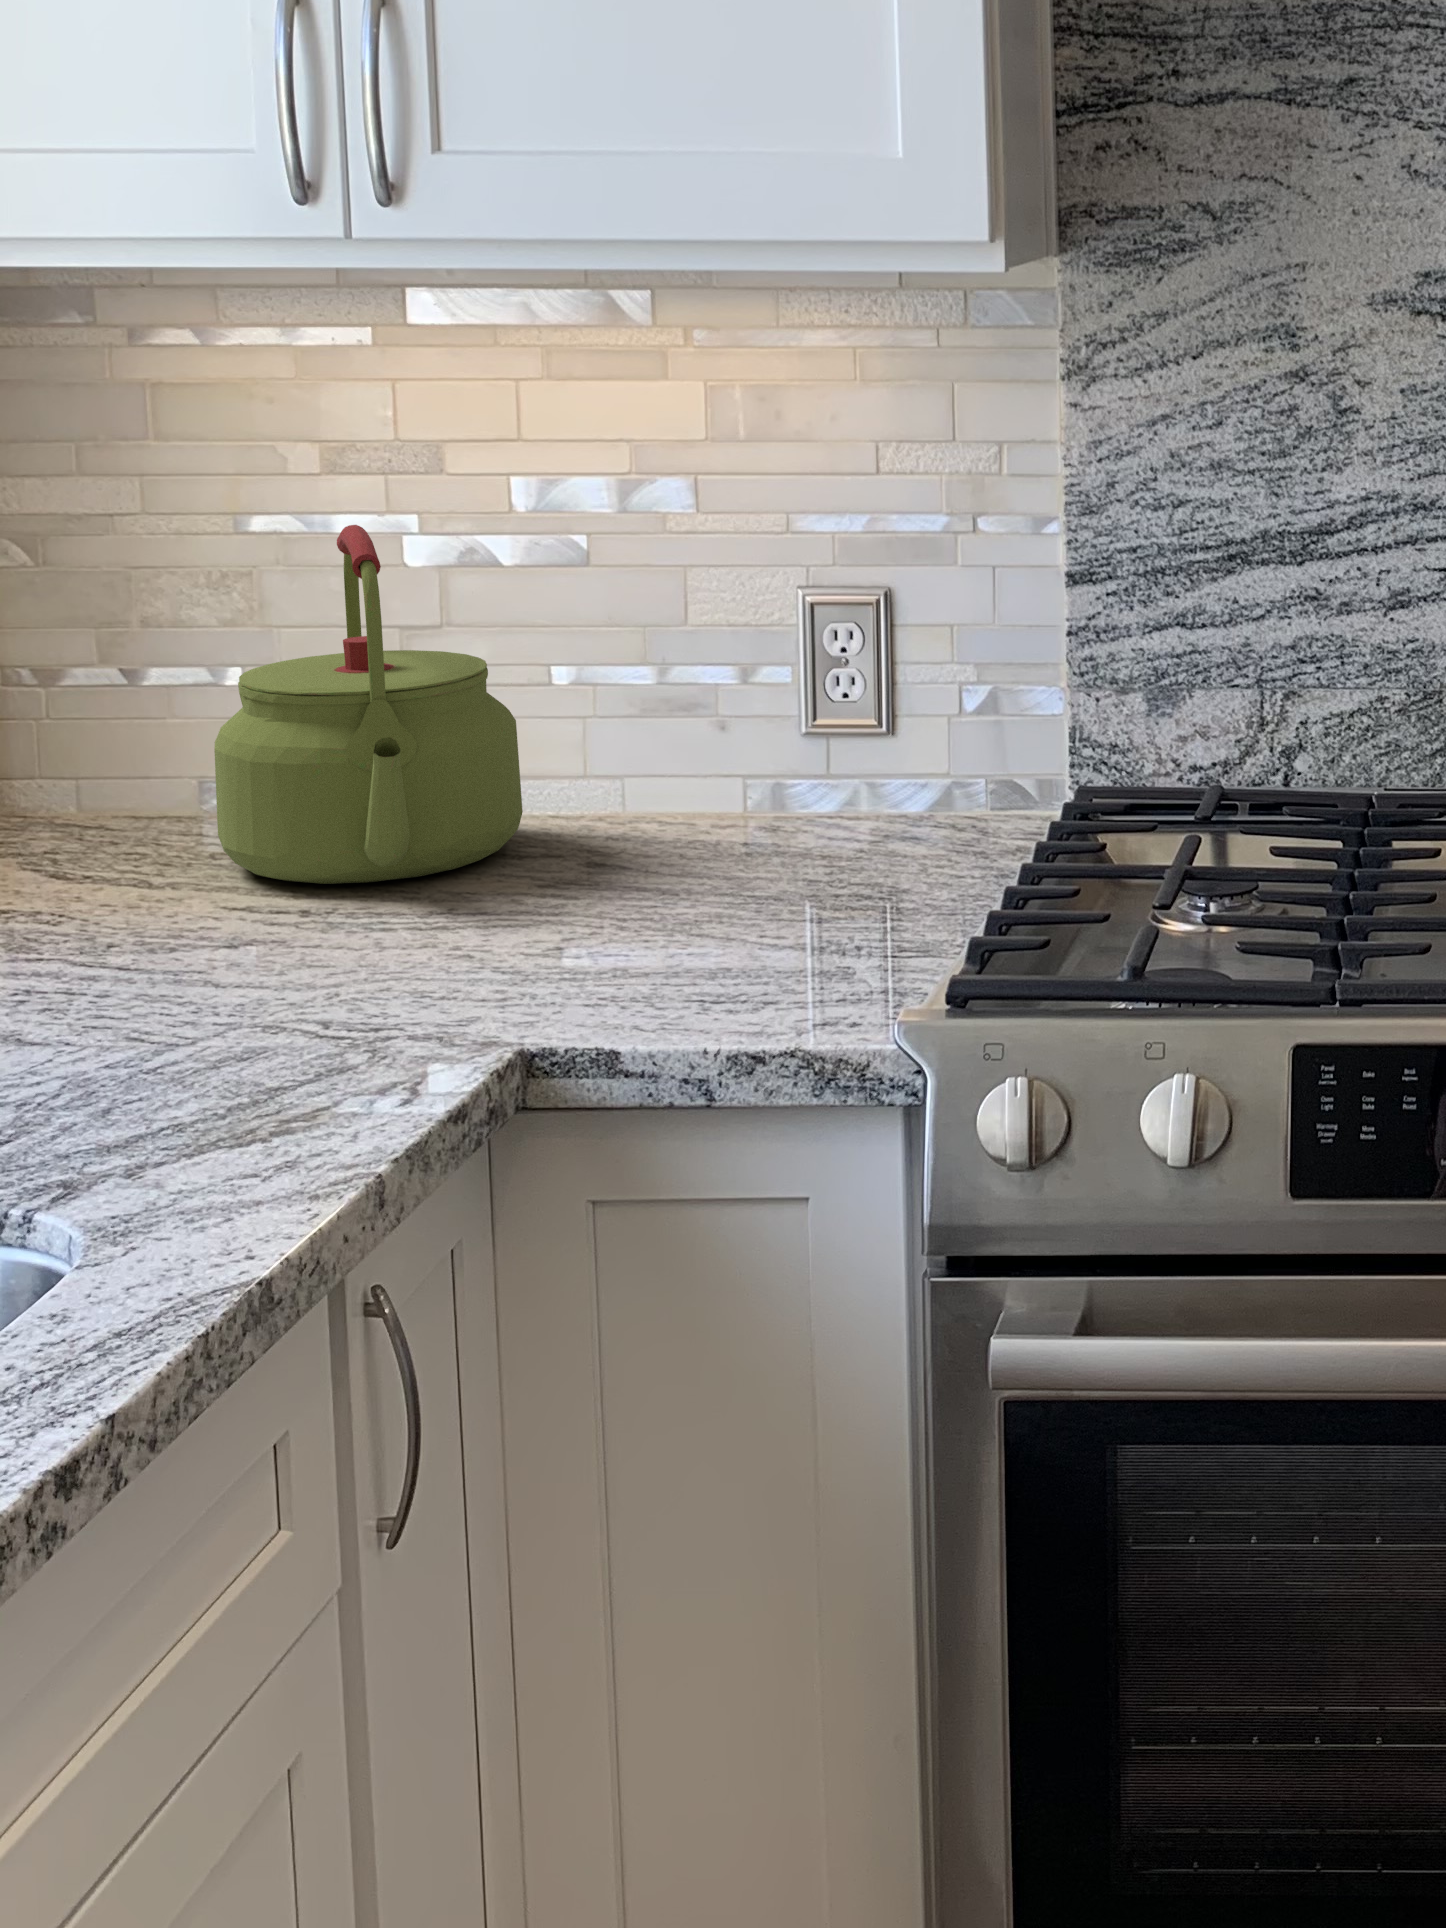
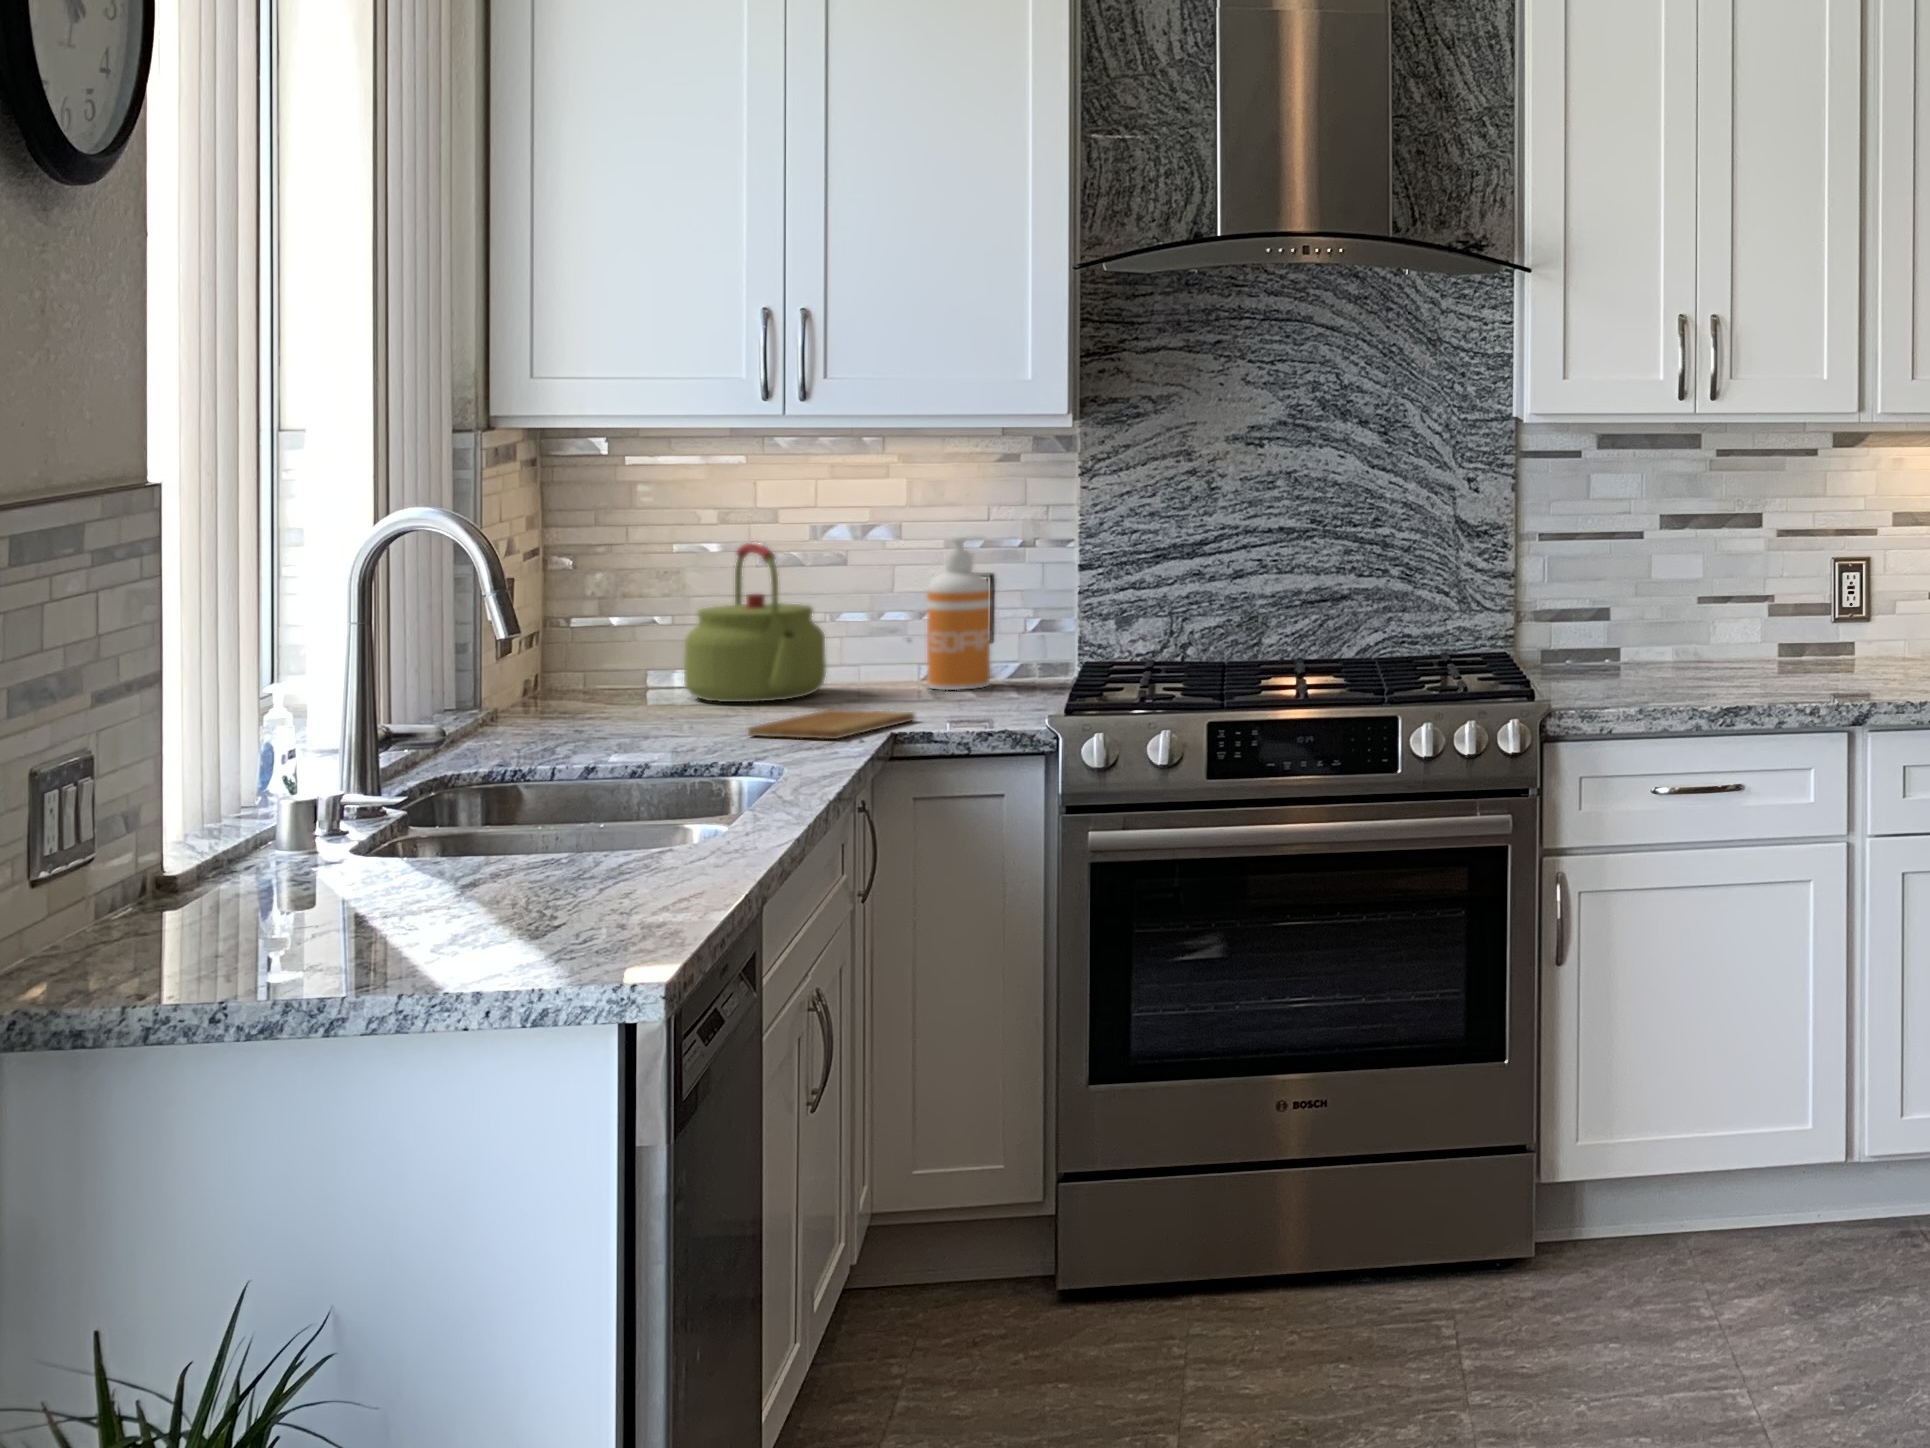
soap dispenser: none [732,514,871,852] -> present [927,537,990,690]
cutting board: none [178,943,611,1082] -> present [748,710,914,739]

